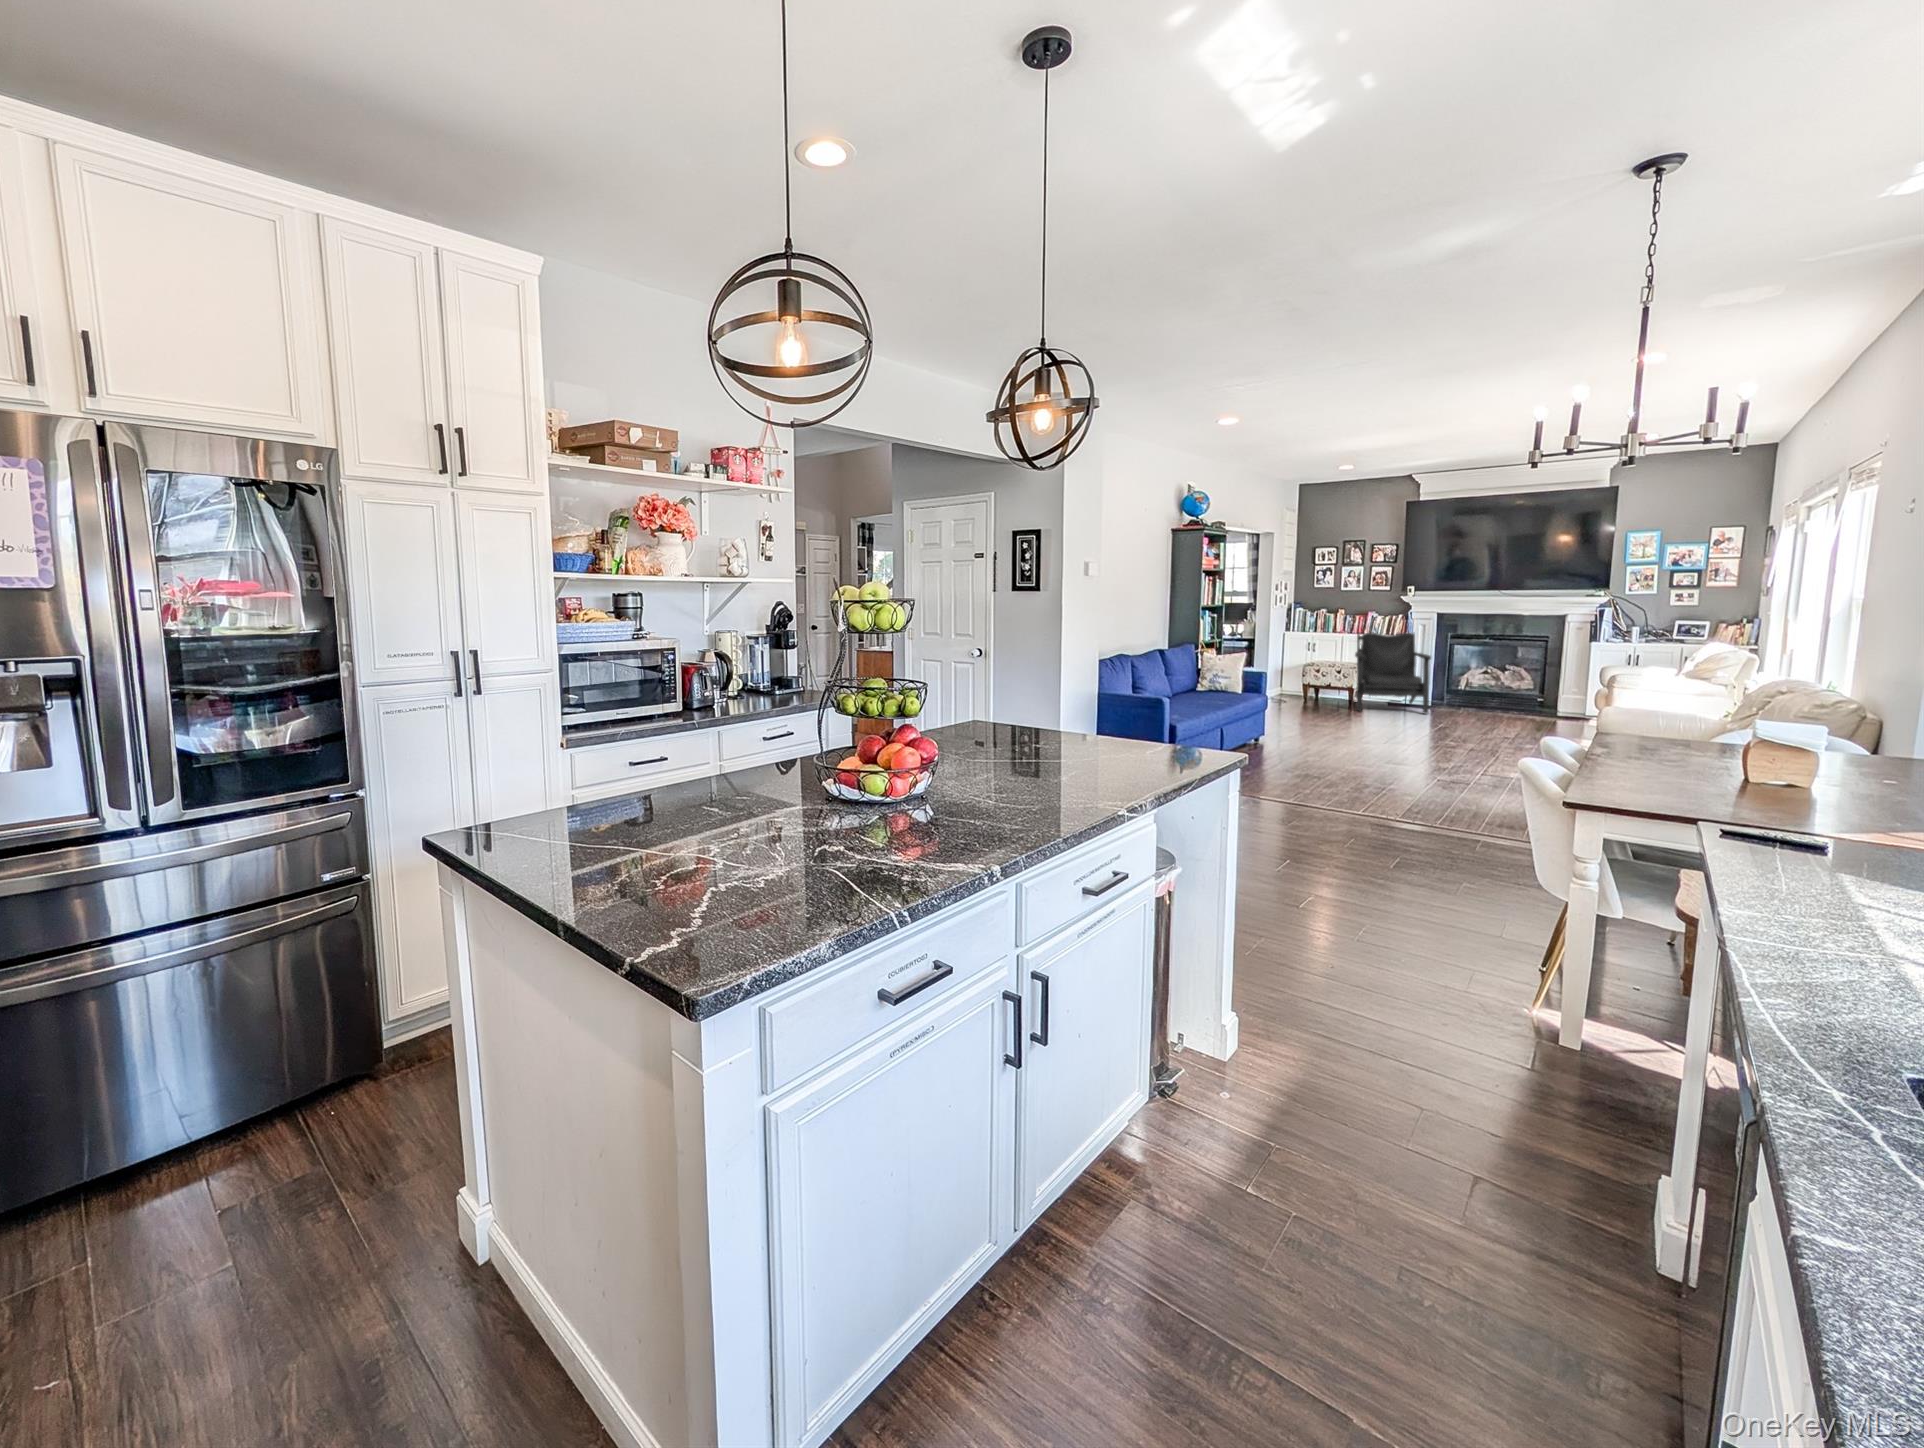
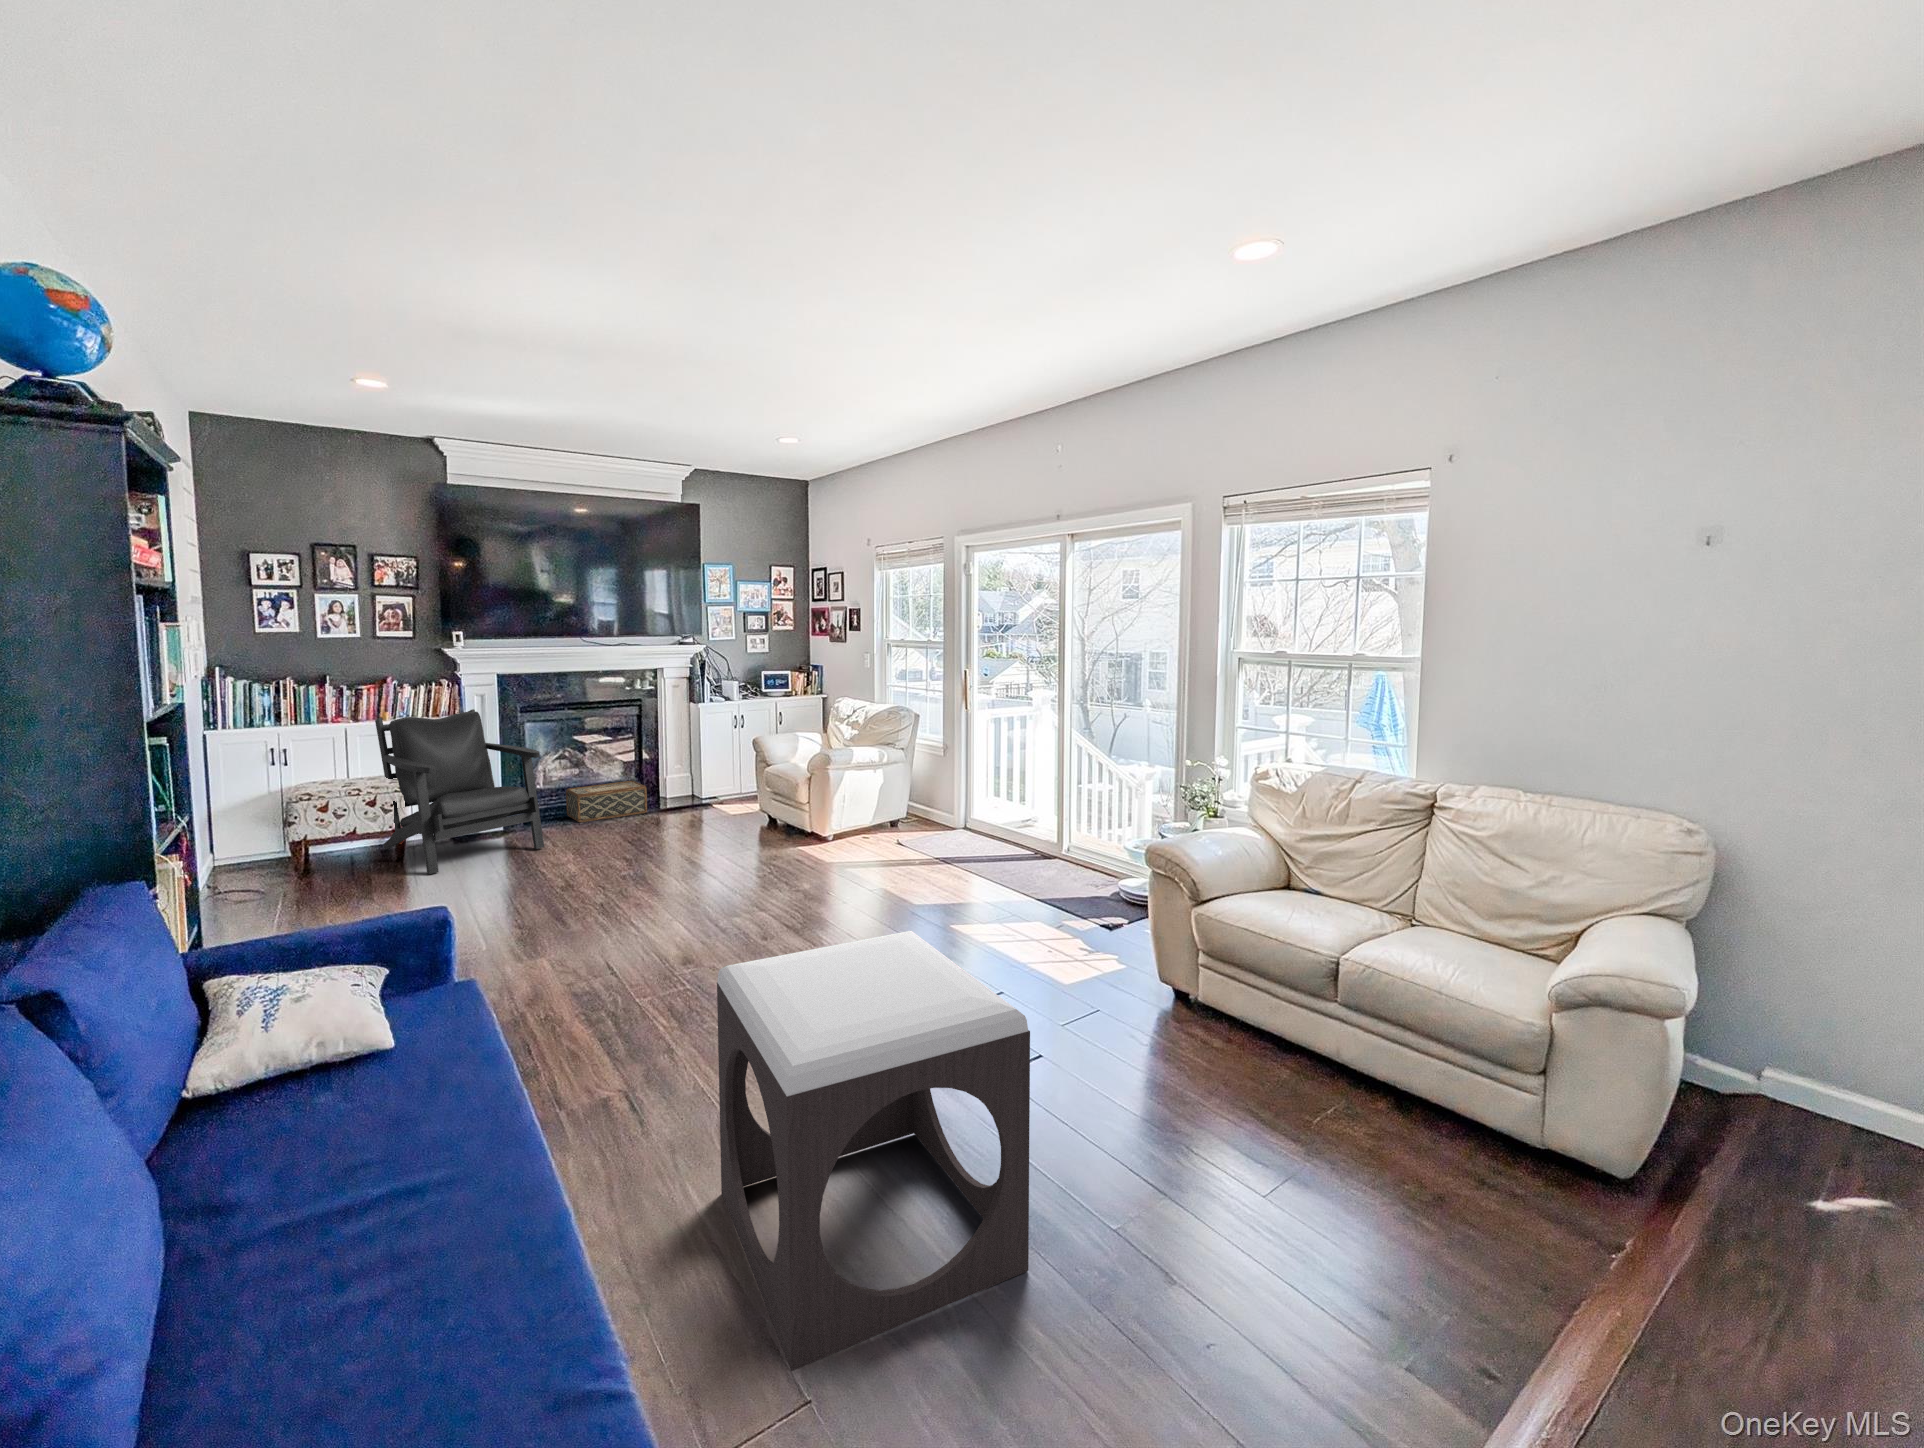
footstool: none [1274,690,1389,791] -> present [717,931,1030,1371]
woven basket: none [1474,691,1532,715] -> present [566,781,647,822]

